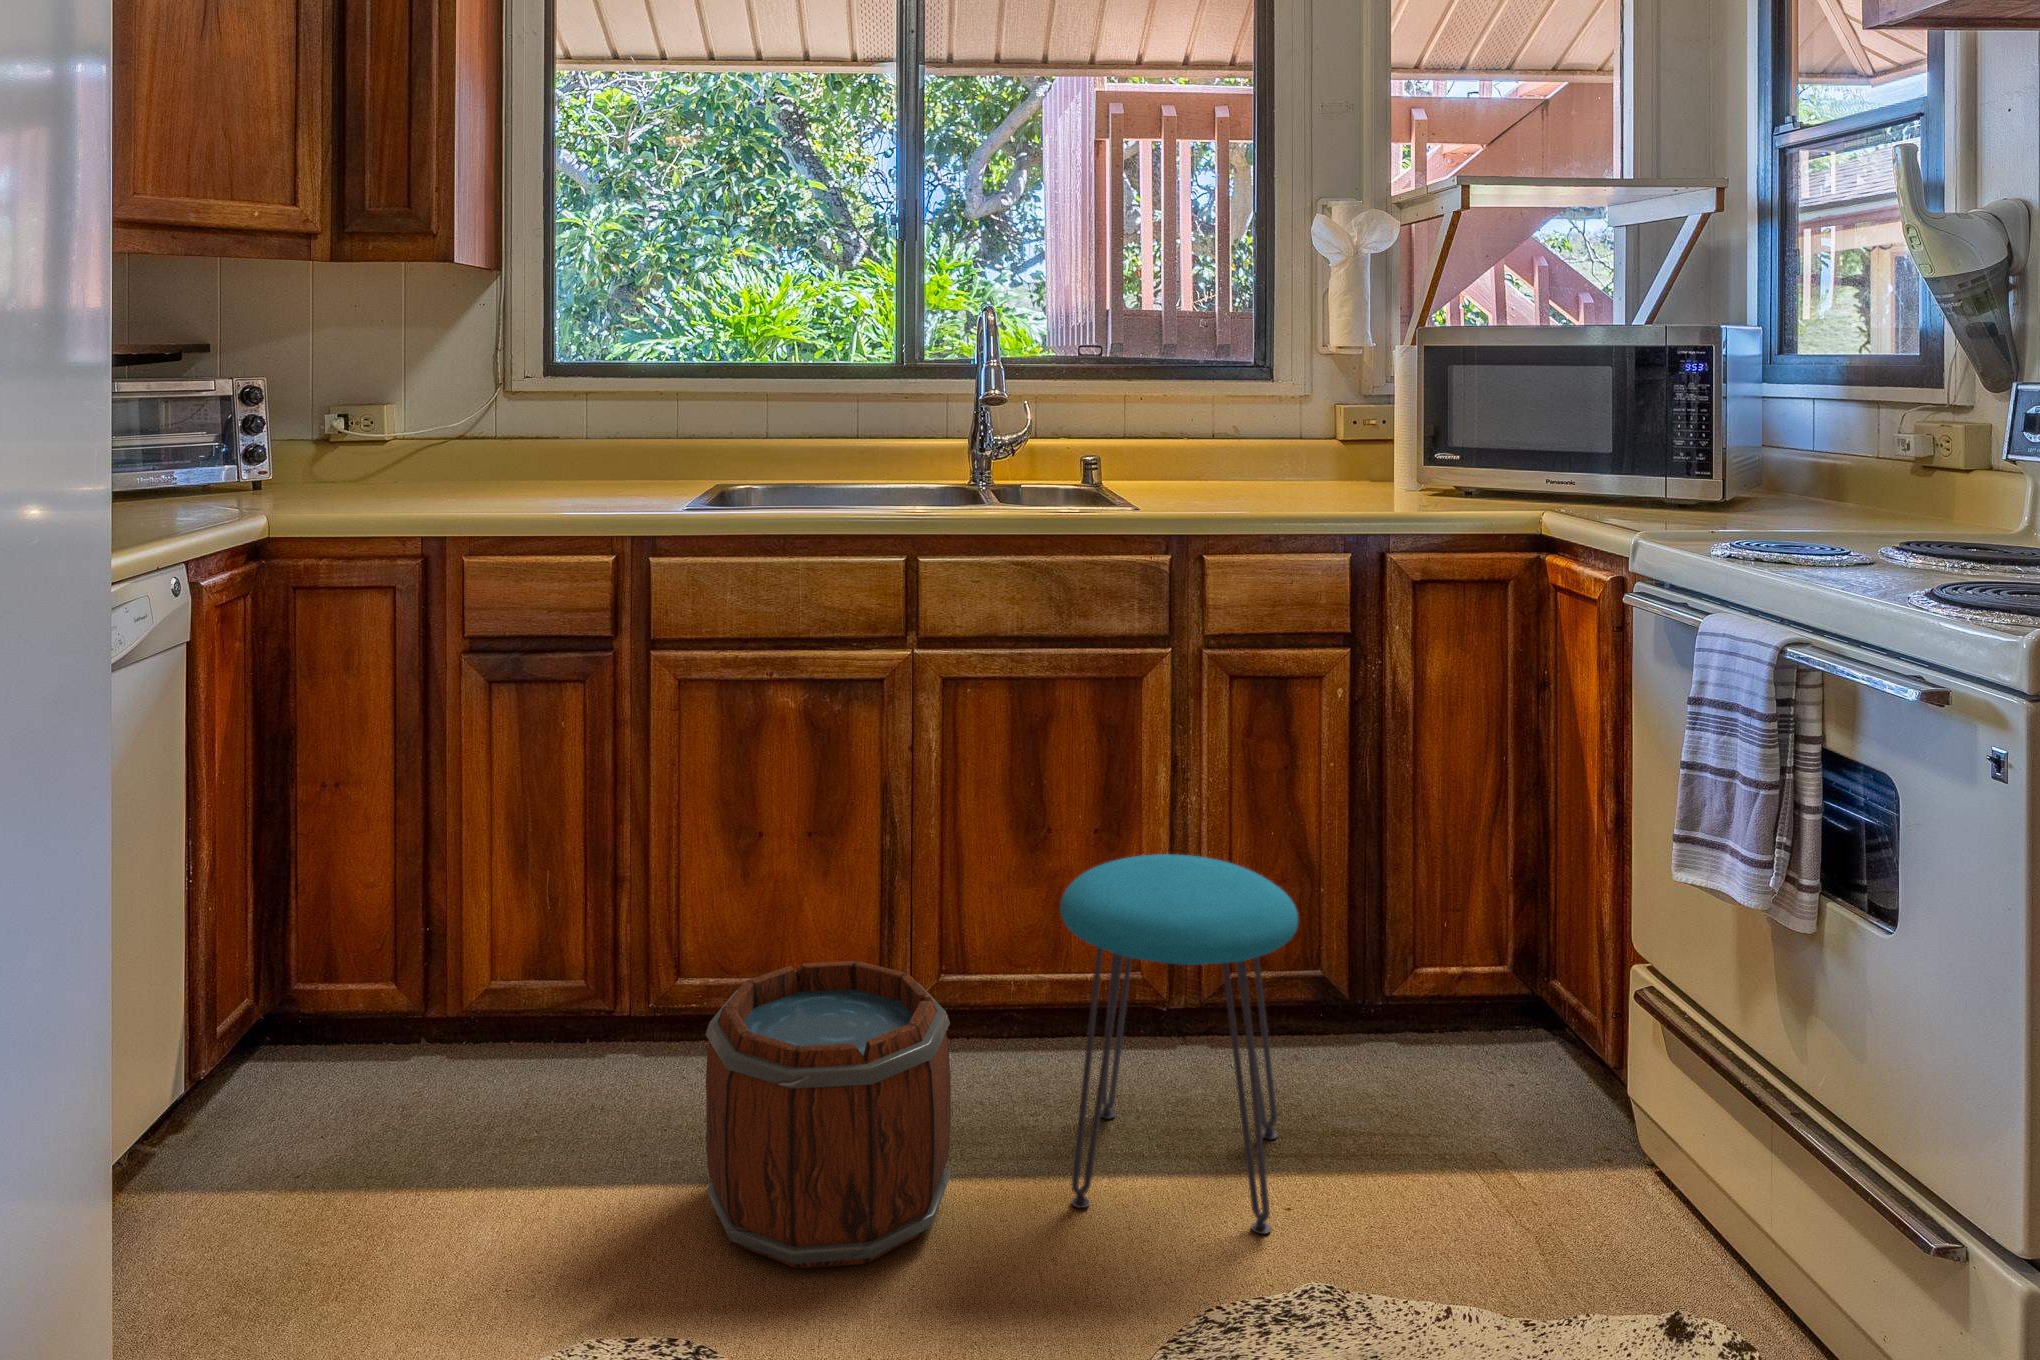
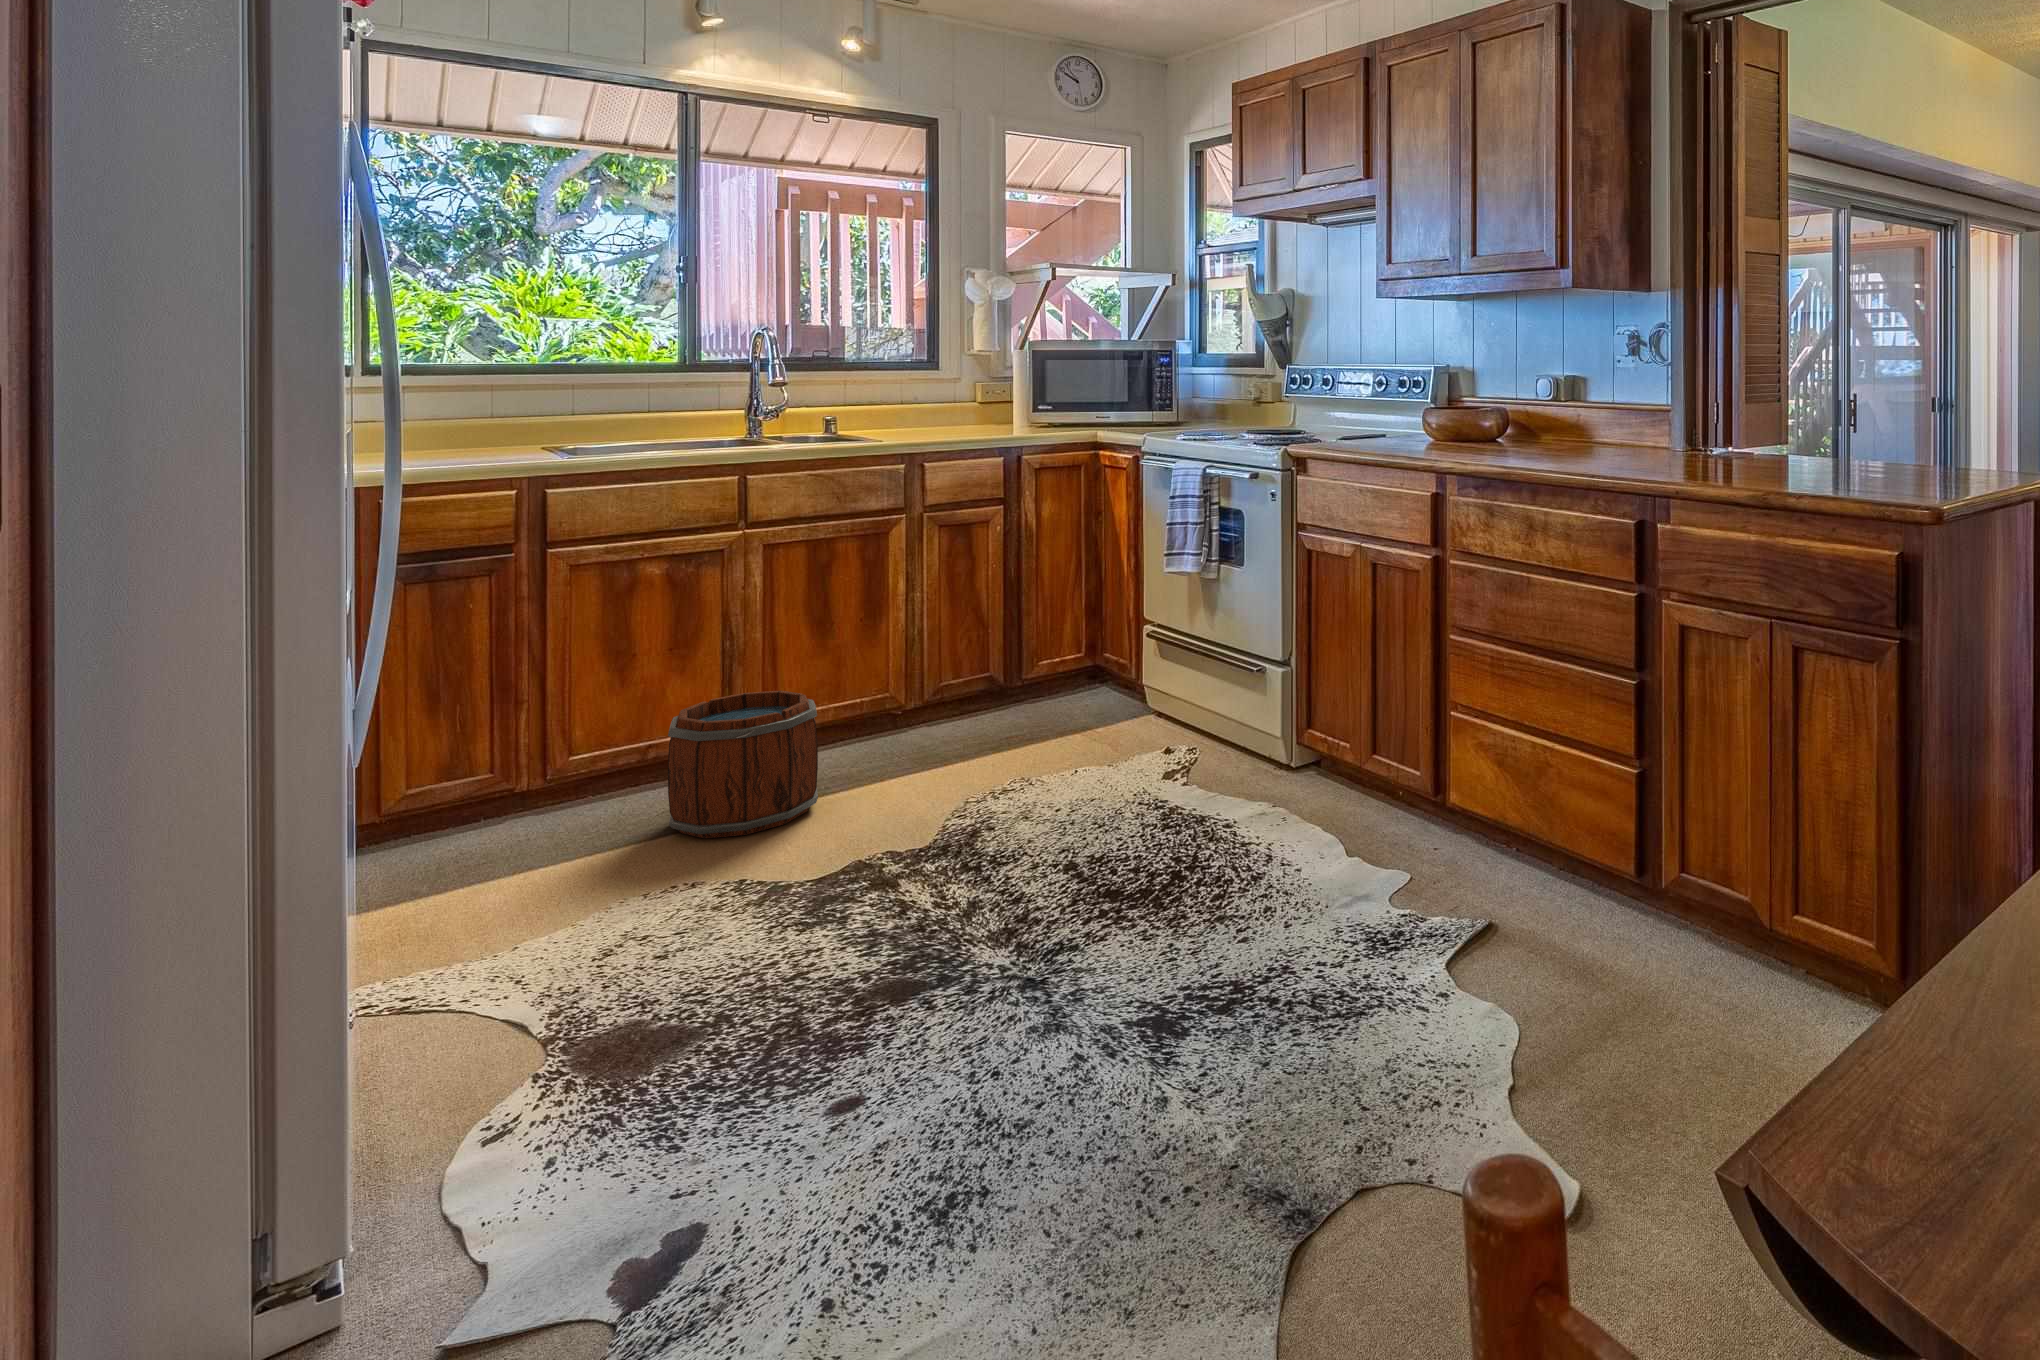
stool: present [1060,854,1298,1234] -> none [869,611,998,784]

